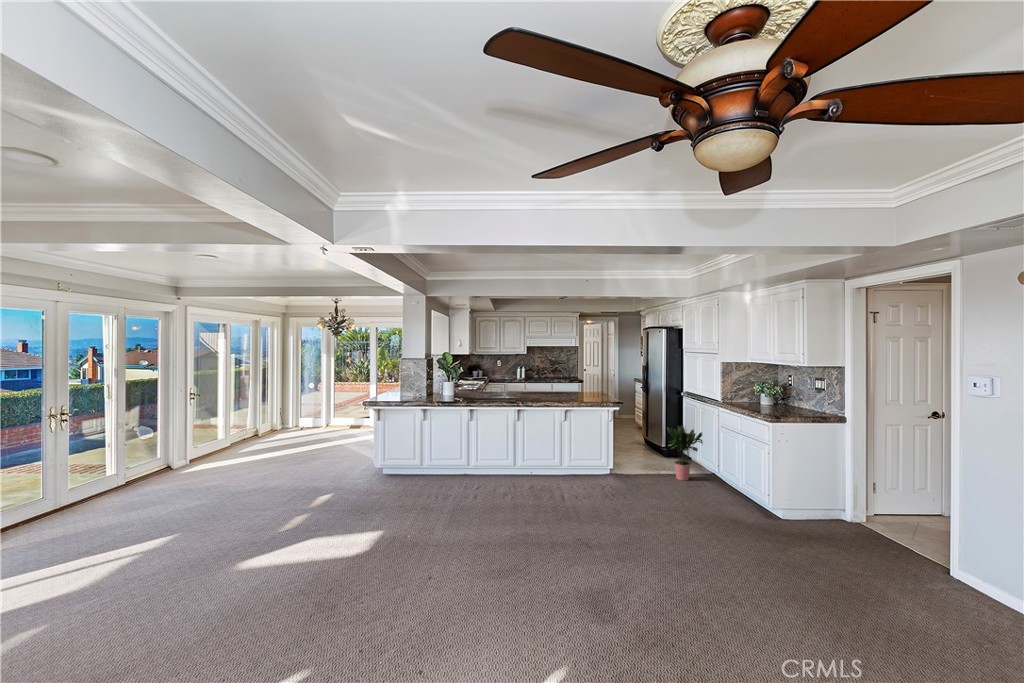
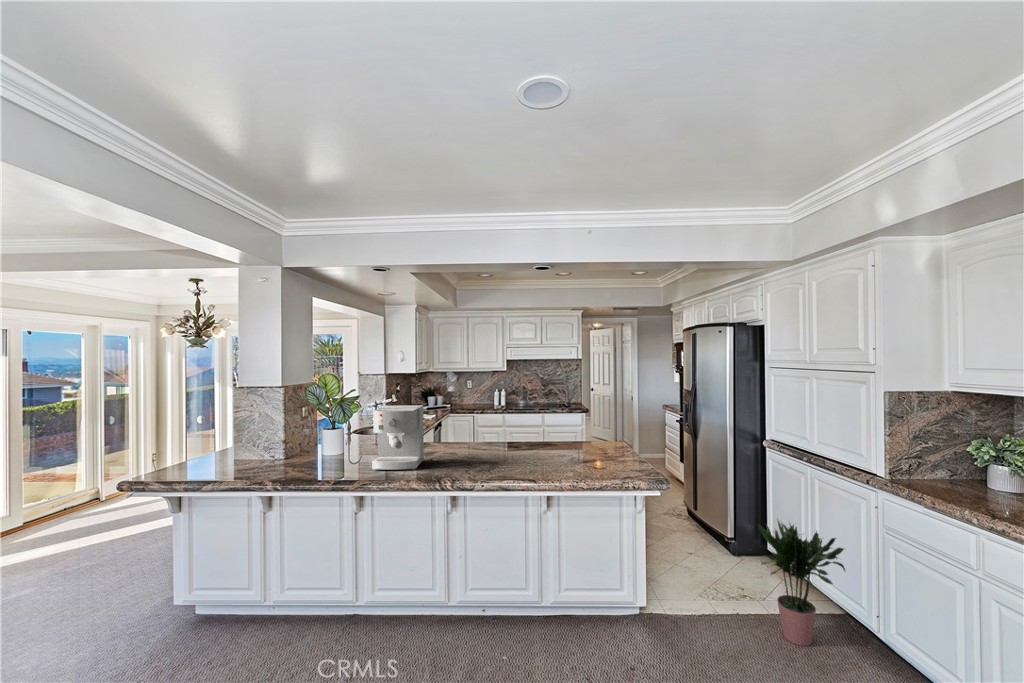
coffee maker: none [477,369,499,401] -> present [372,405,424,470]

